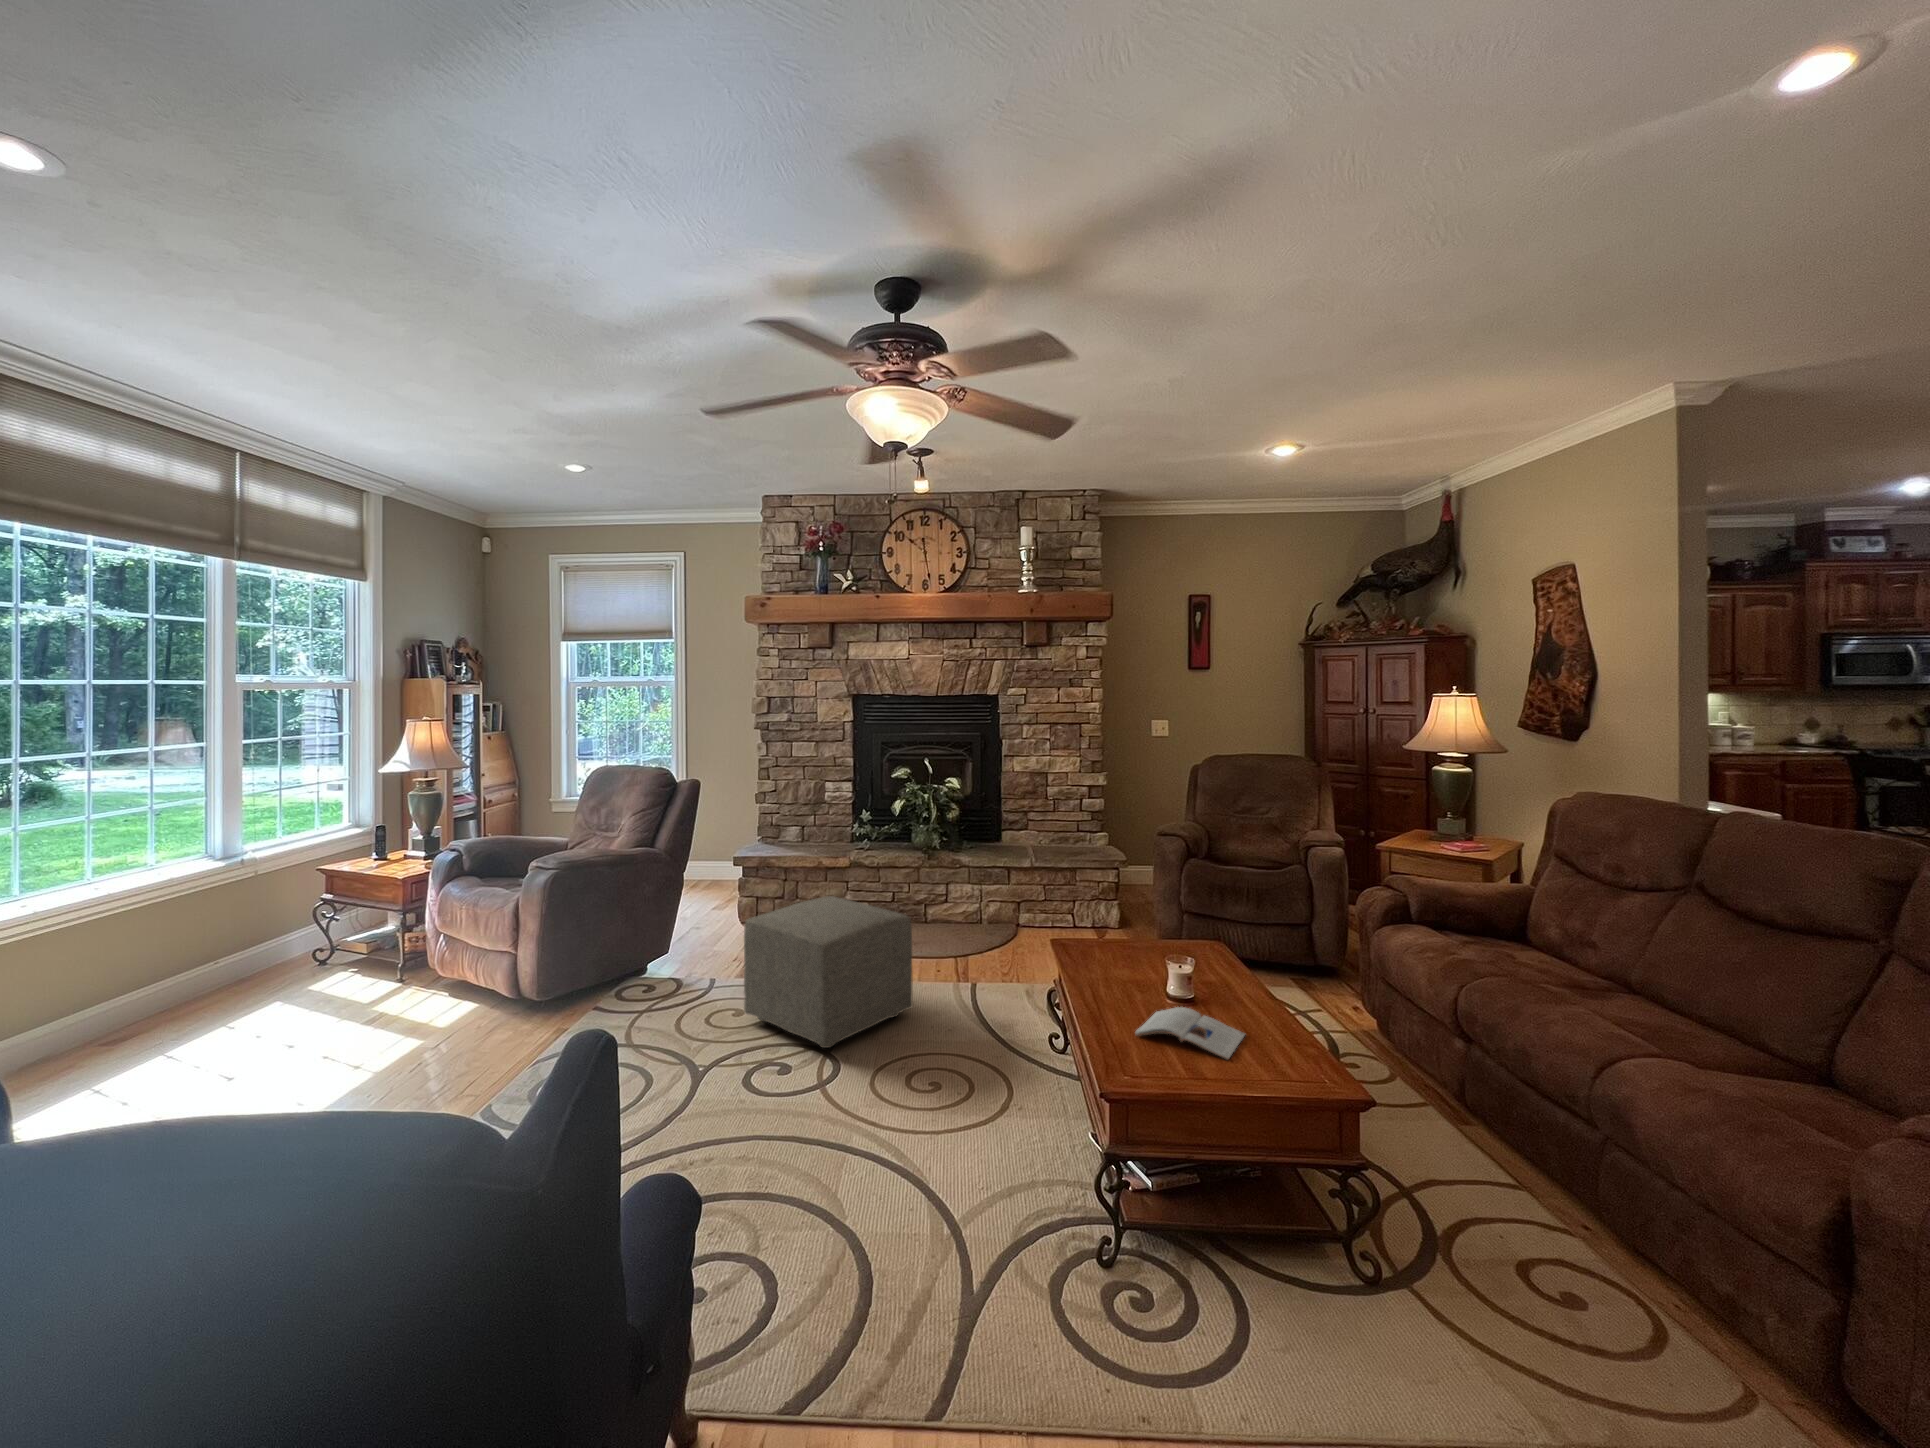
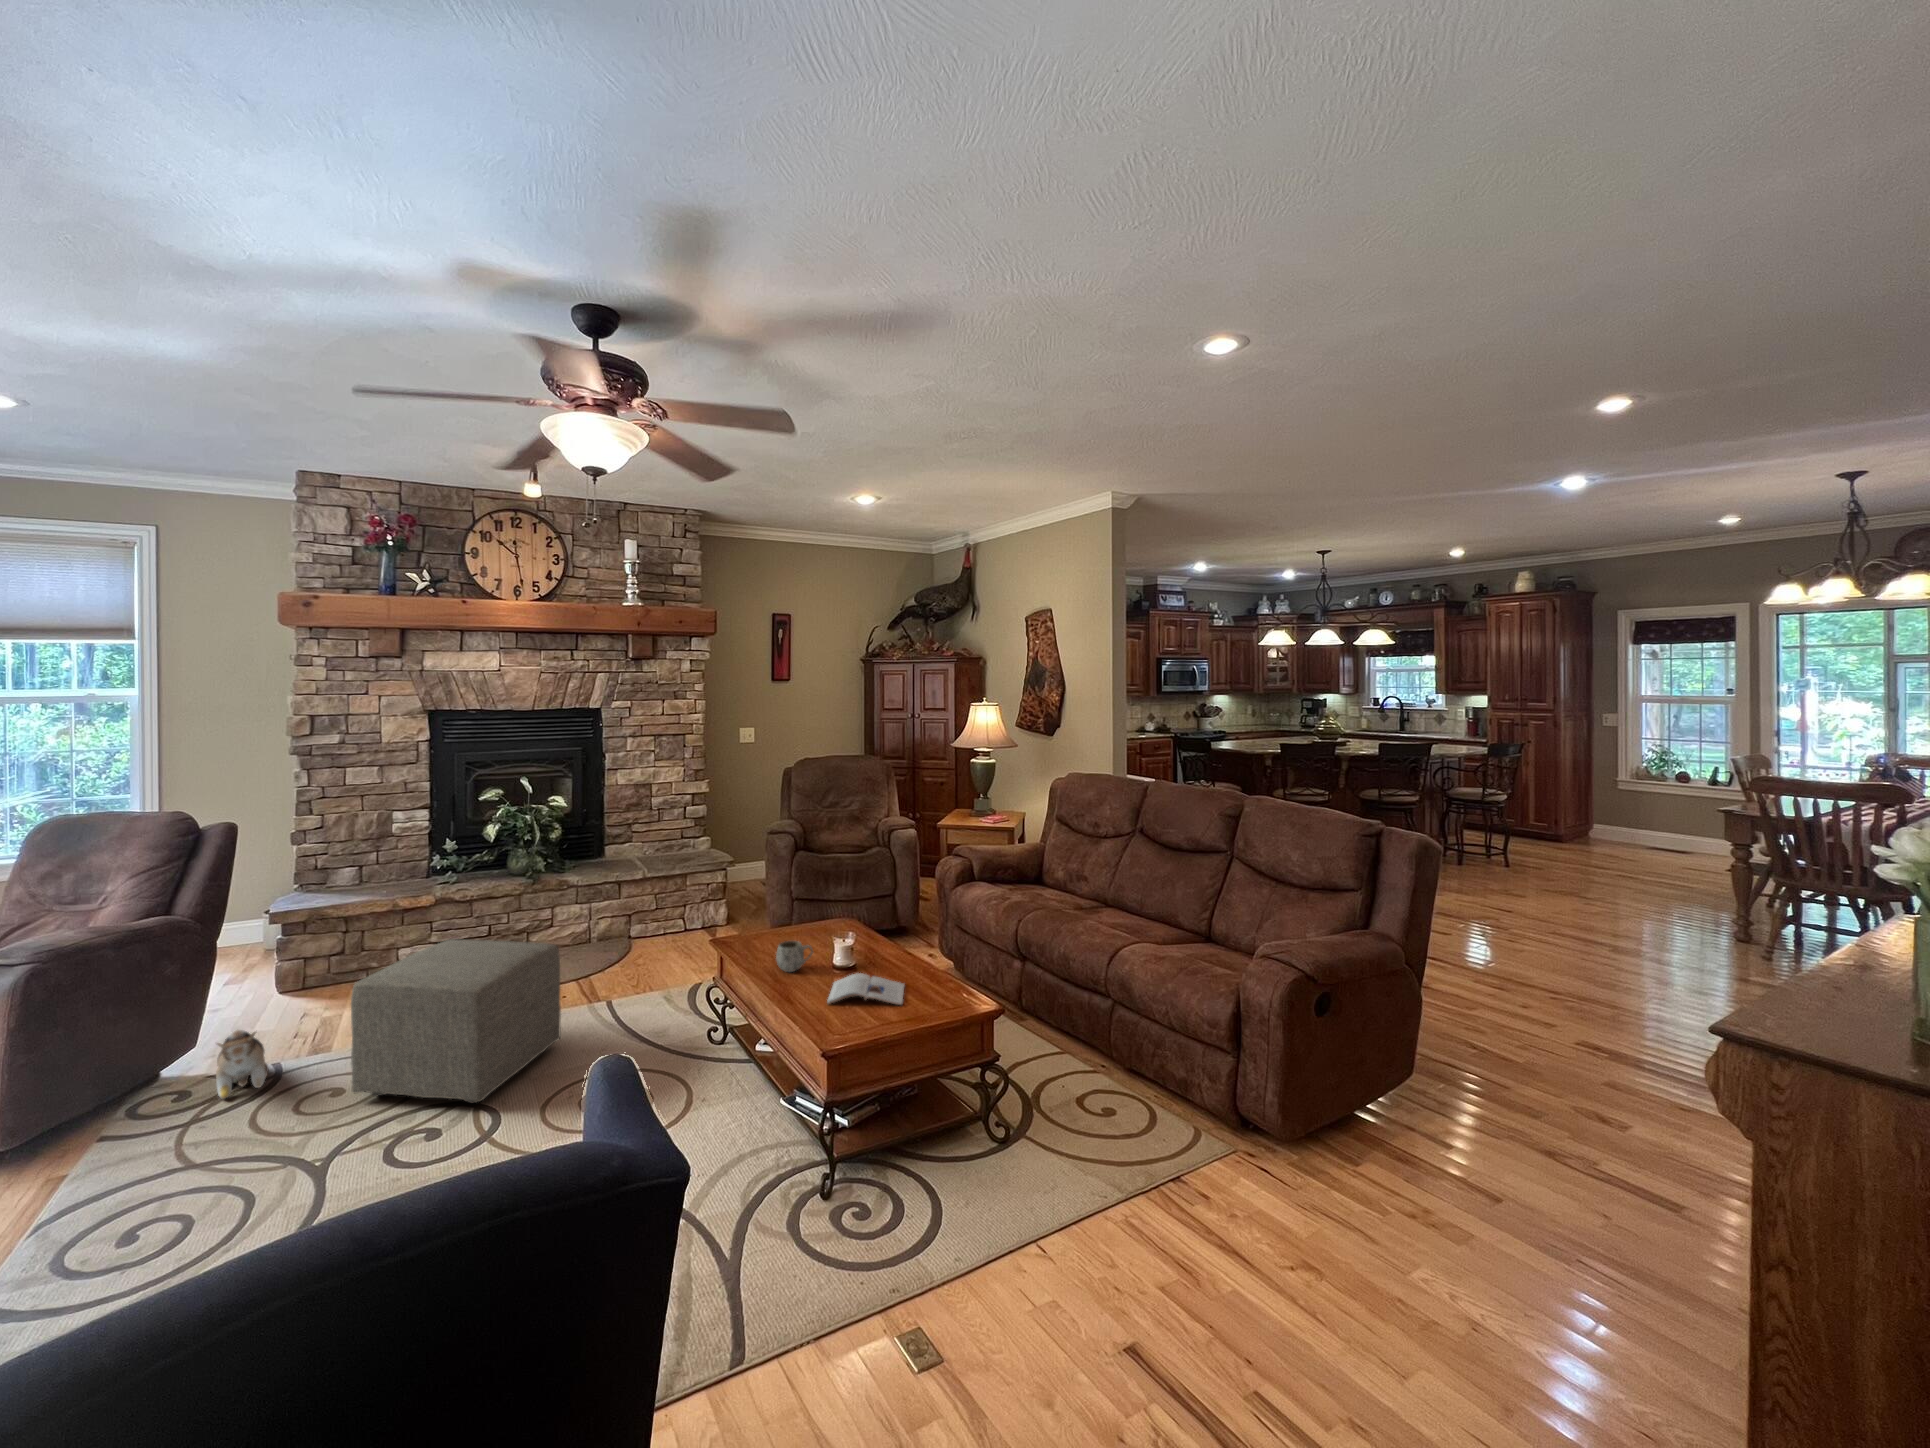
plush toy: none [664,942,706,995] -> present [216,1030,269,1099]
mug: none [1098,953,1142,989] -> present [776,941,813,972]

